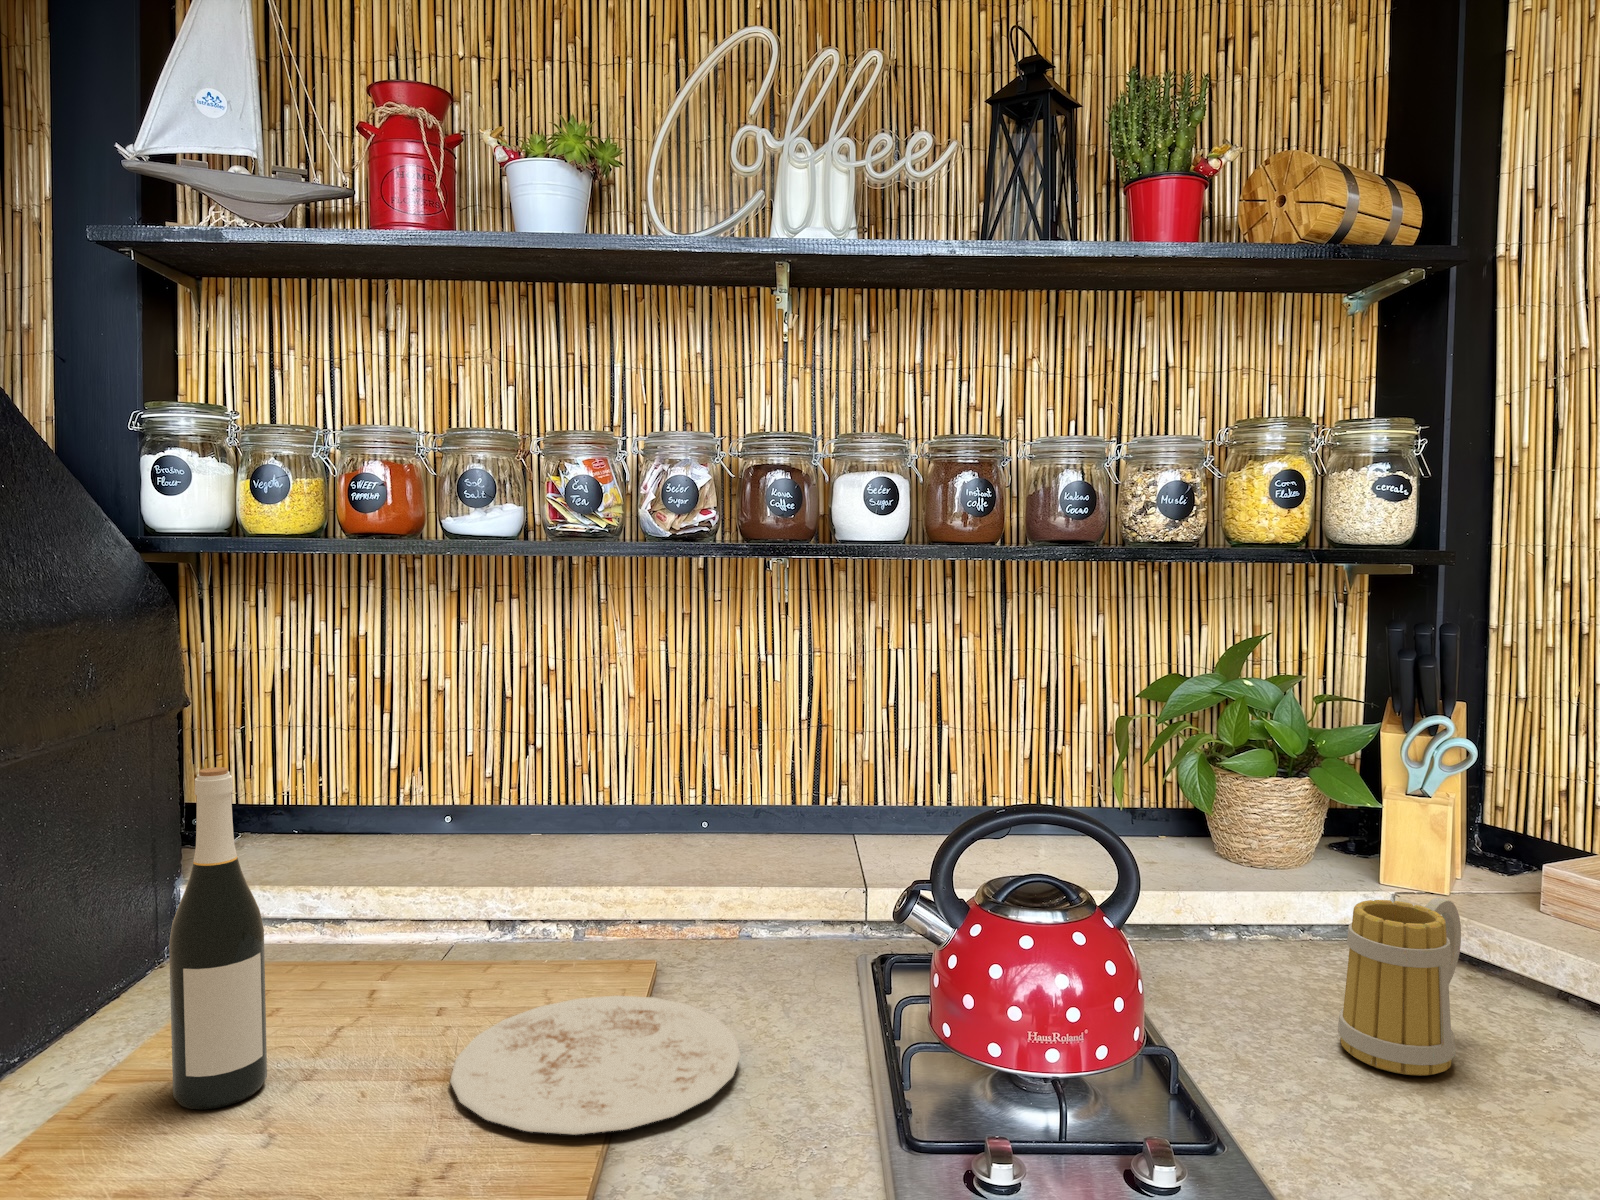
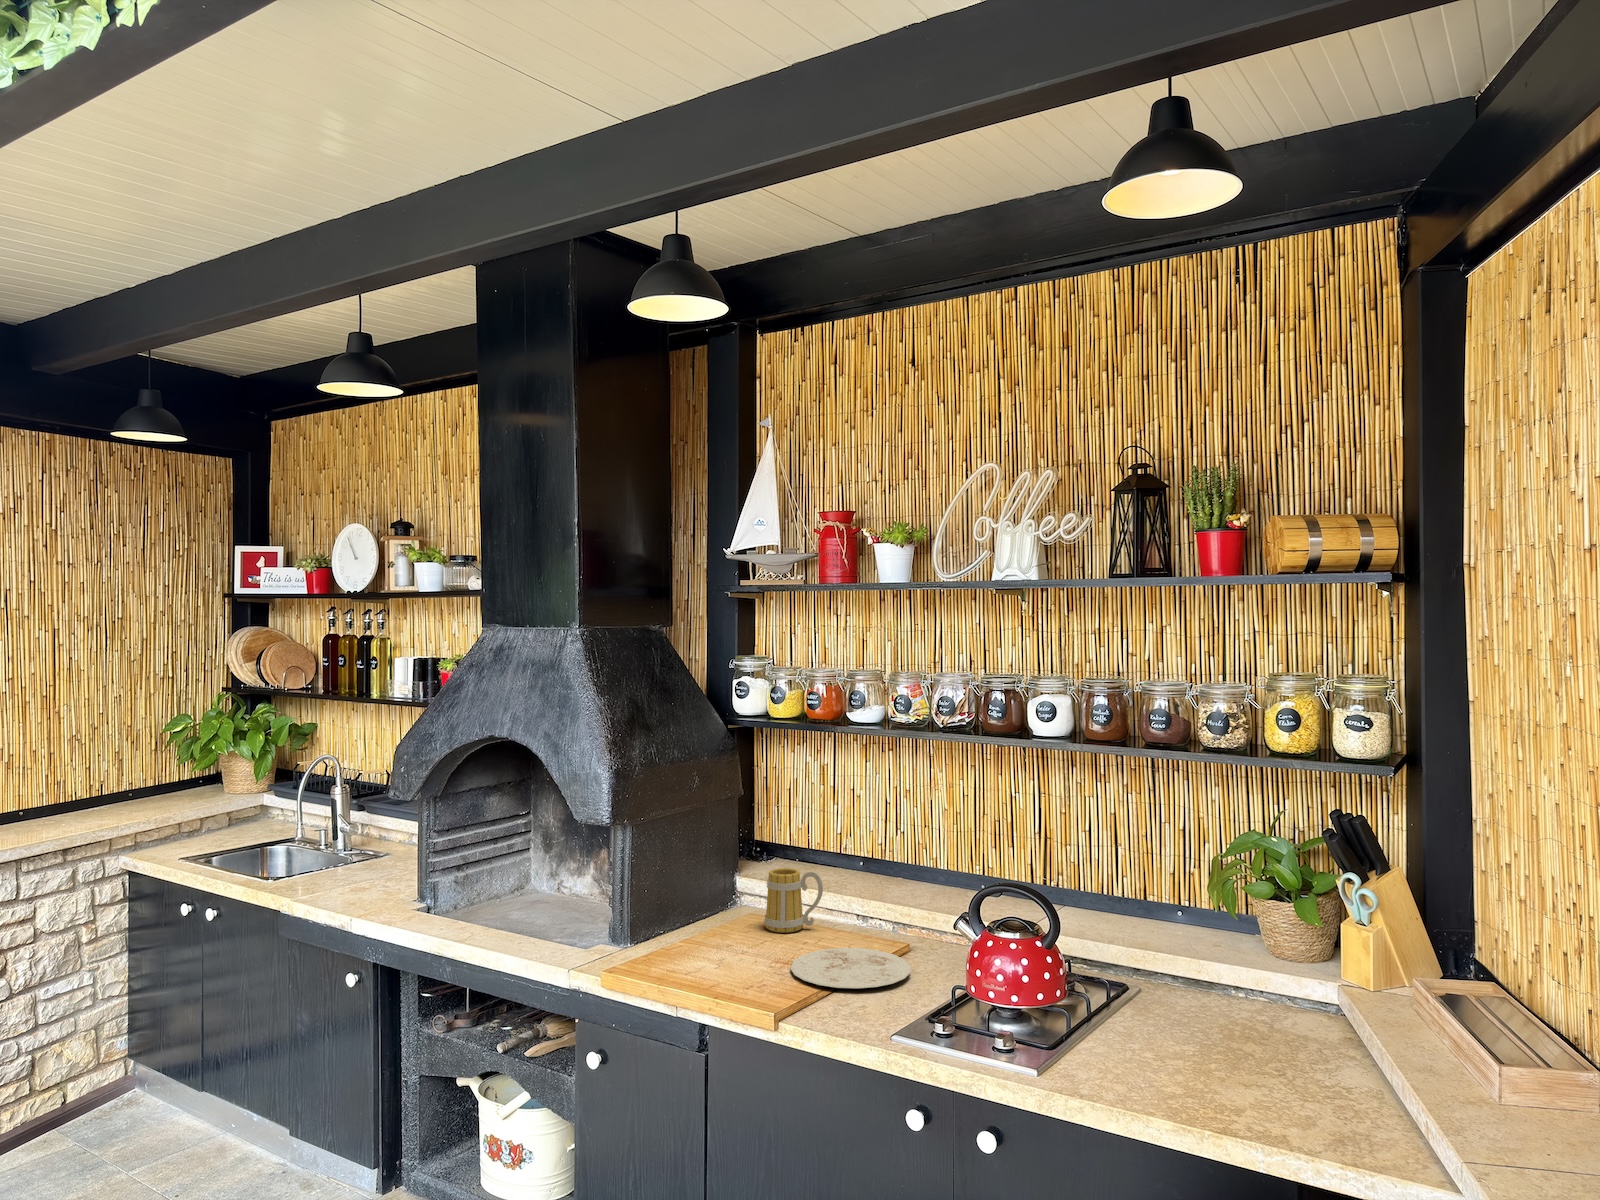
wine bottle: present [169,767,267,1109] -> none [705,826,736,954]
mug: present [1338,898,1461,1075] -> present [765,868,823,933]

